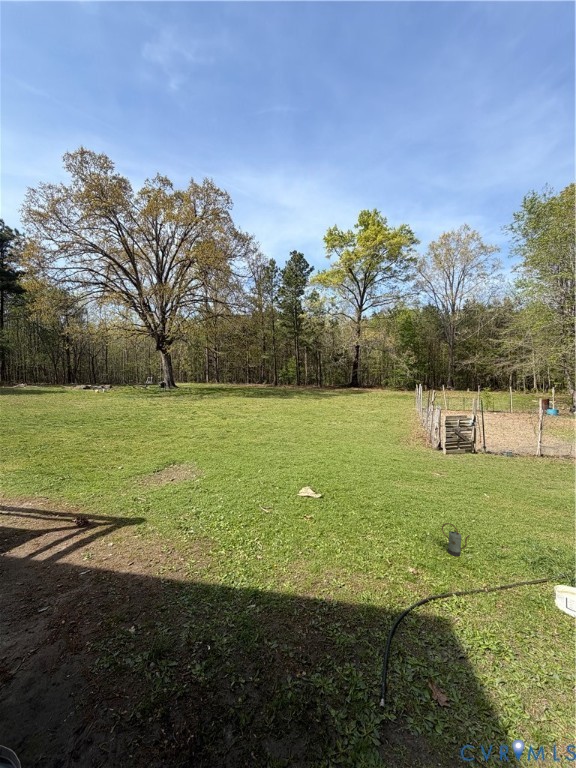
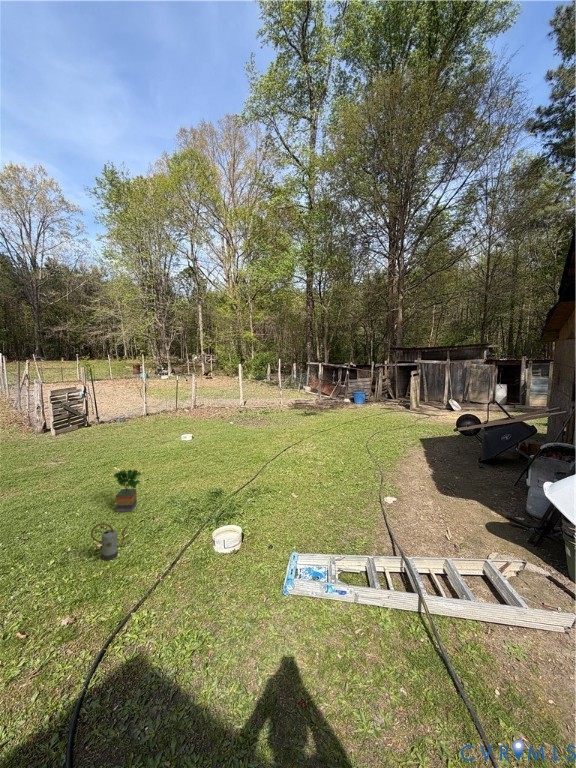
potted tree: none [471,492,498,532] -> present [114,470,141,512]

